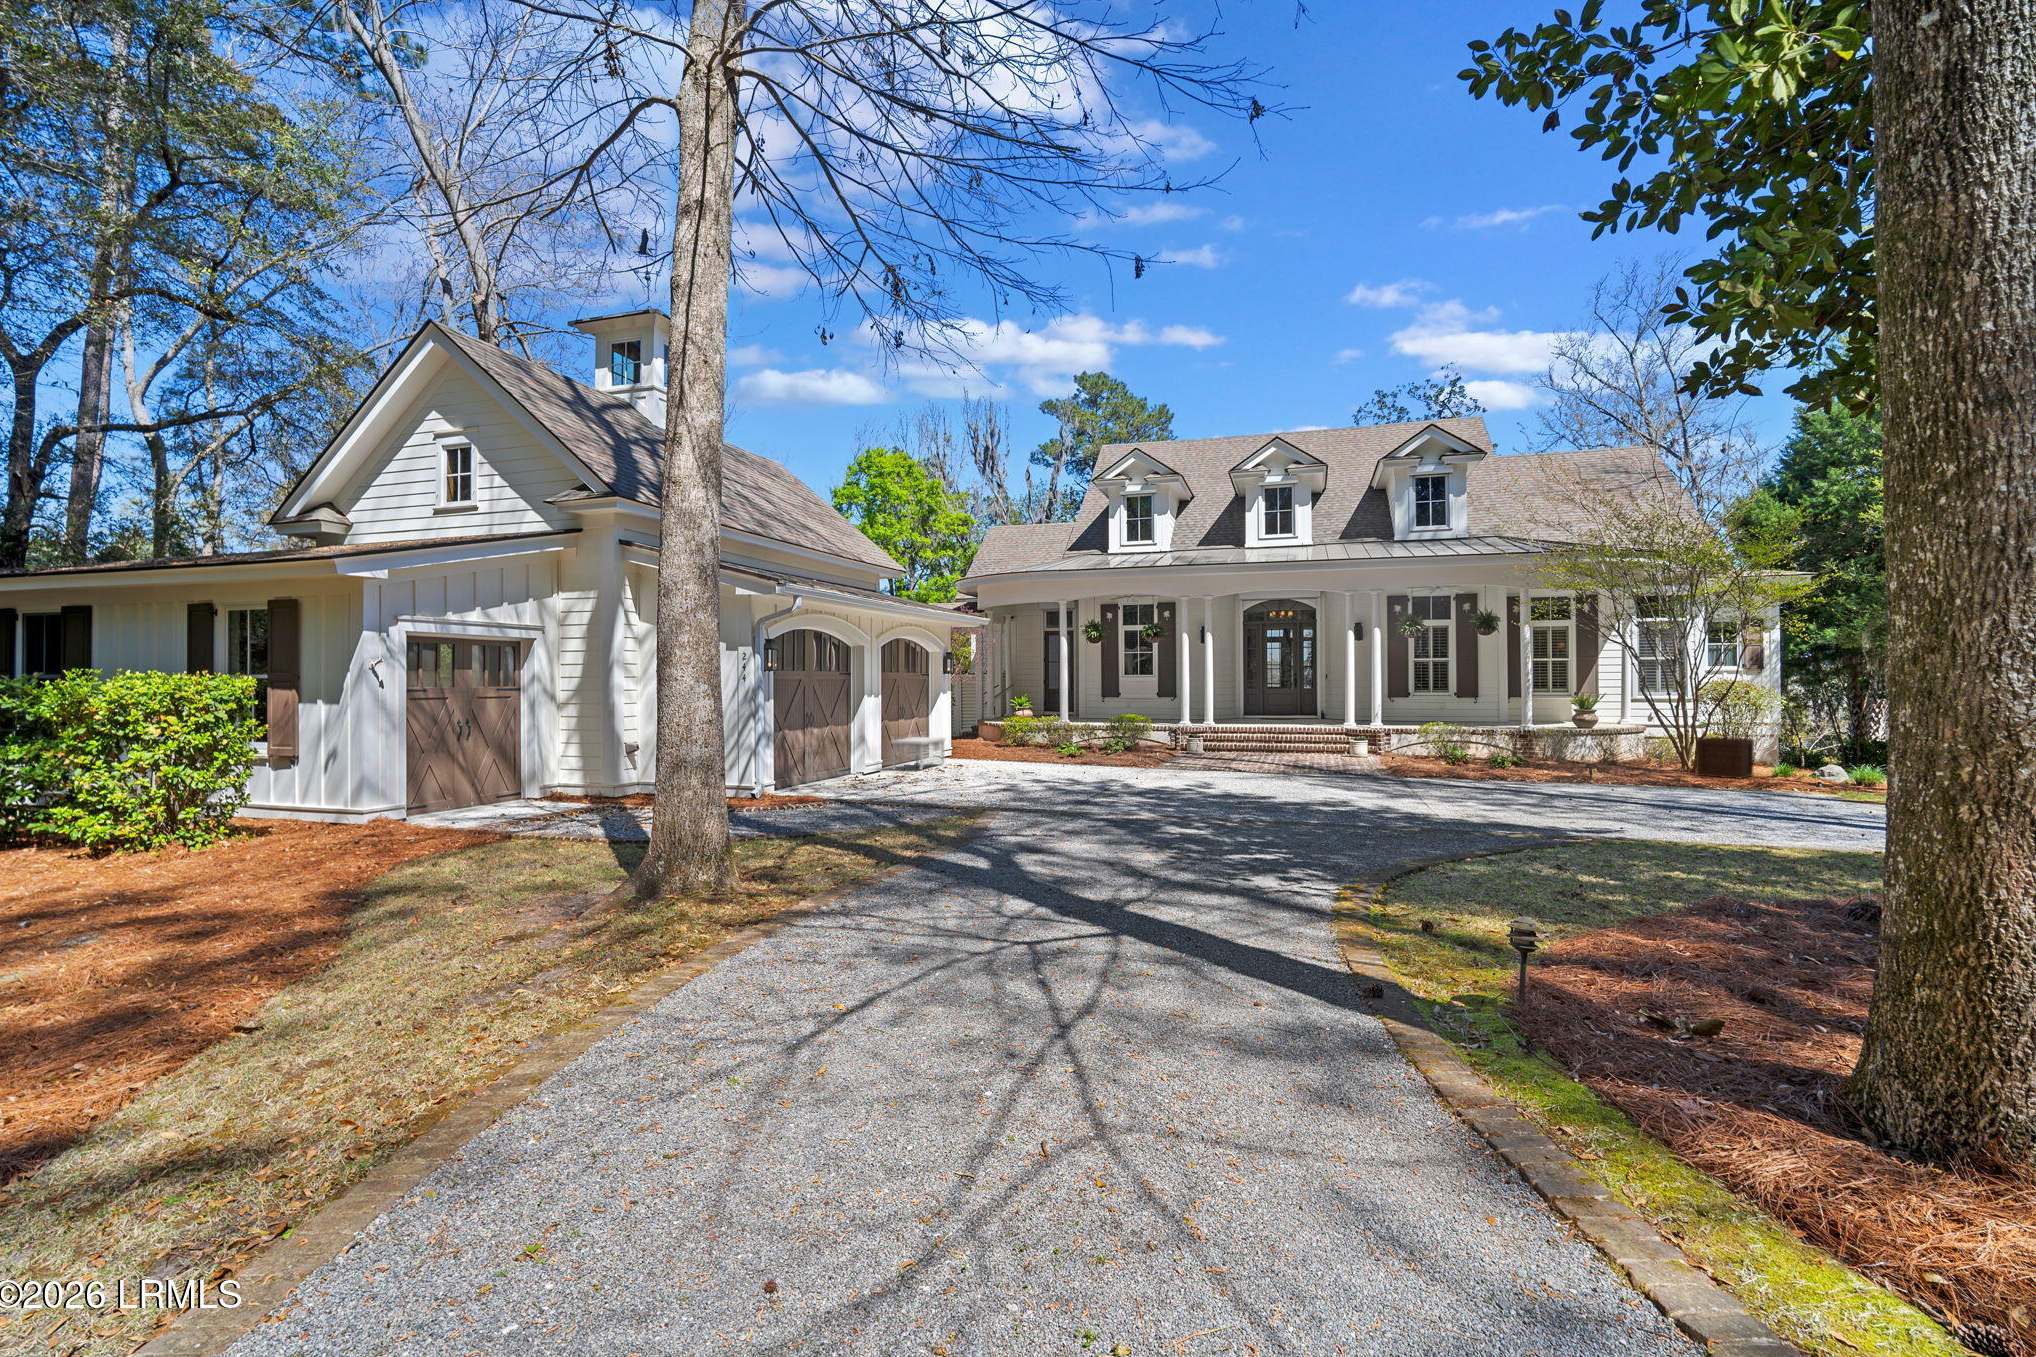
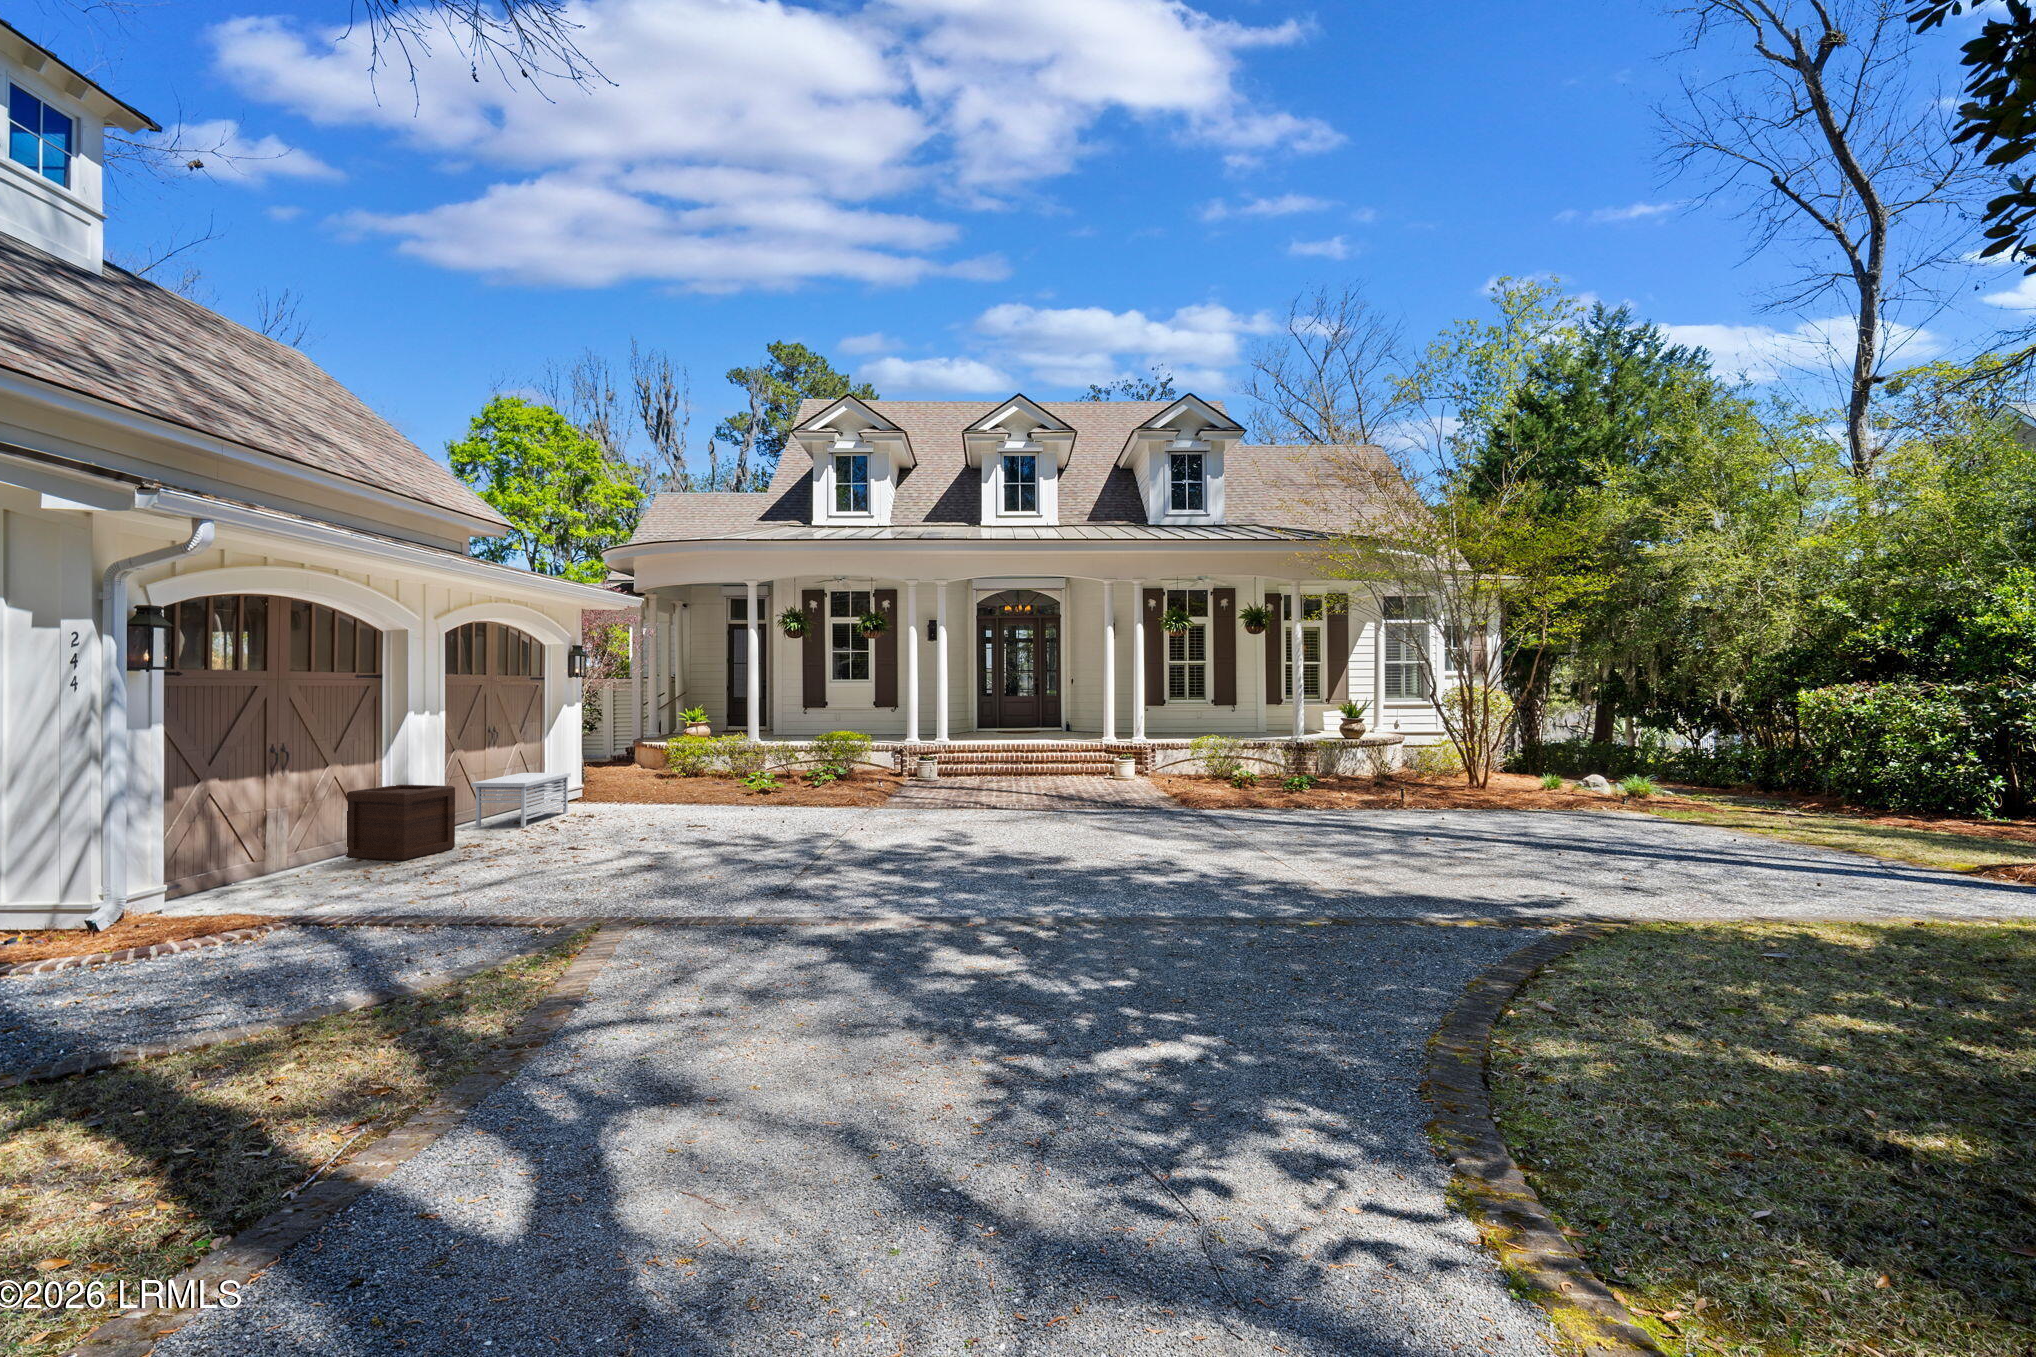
wooden crate: present [1696,737,1754,778] -> present [346,785,455,861]

